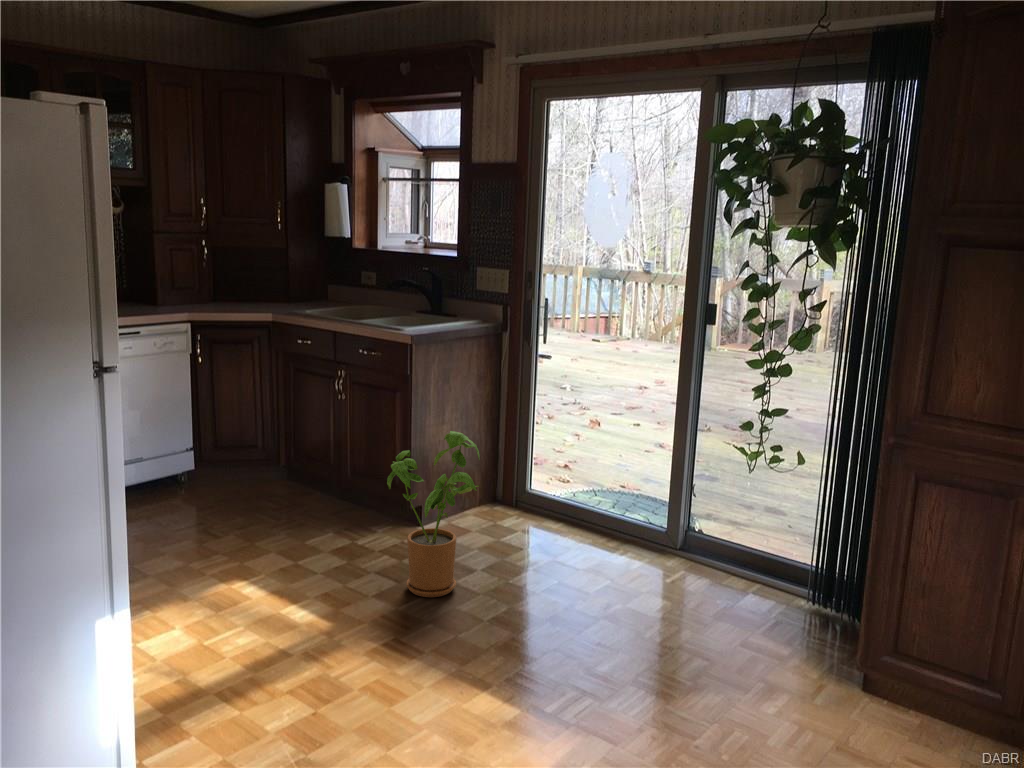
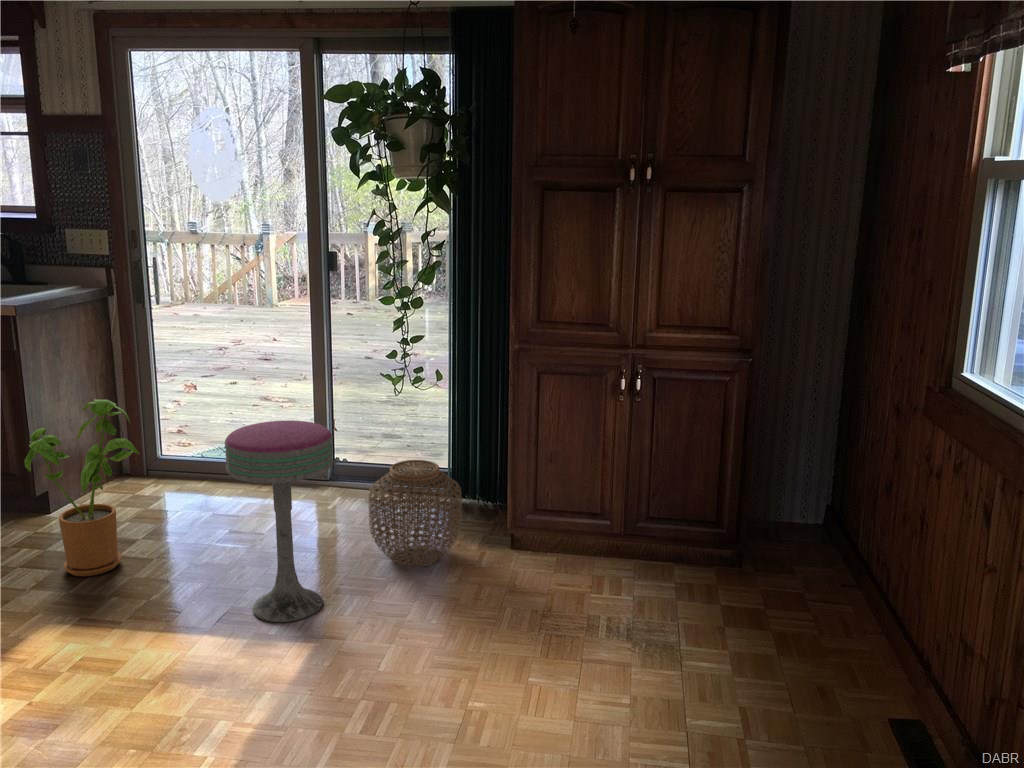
bar stool: none [533,482,646,702] -> present [225,420,333,622]
woven basket: none [690,551,804,679] -> present [368,460,462,567]

